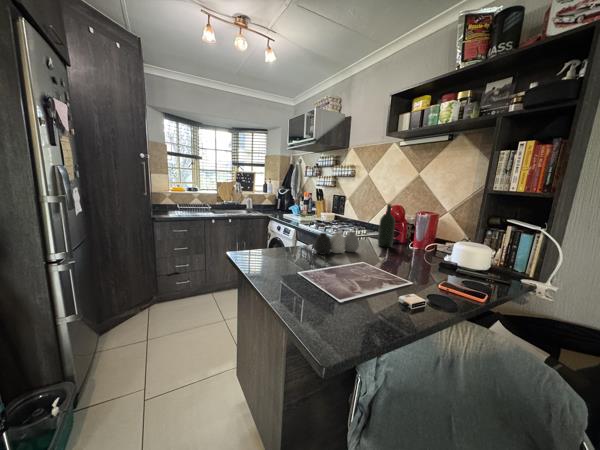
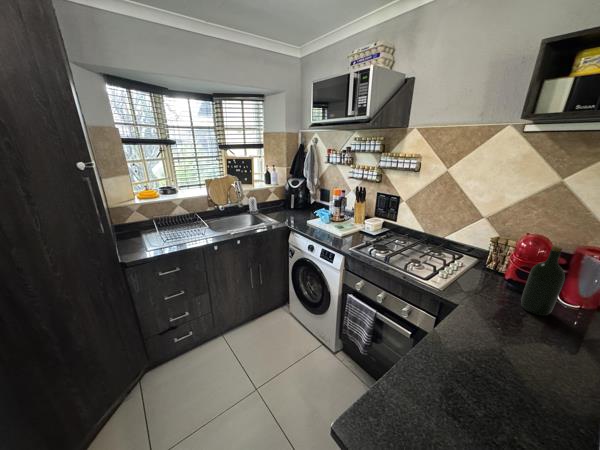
vase: present [314,232,359,255] -> none [478,318,545,386]

